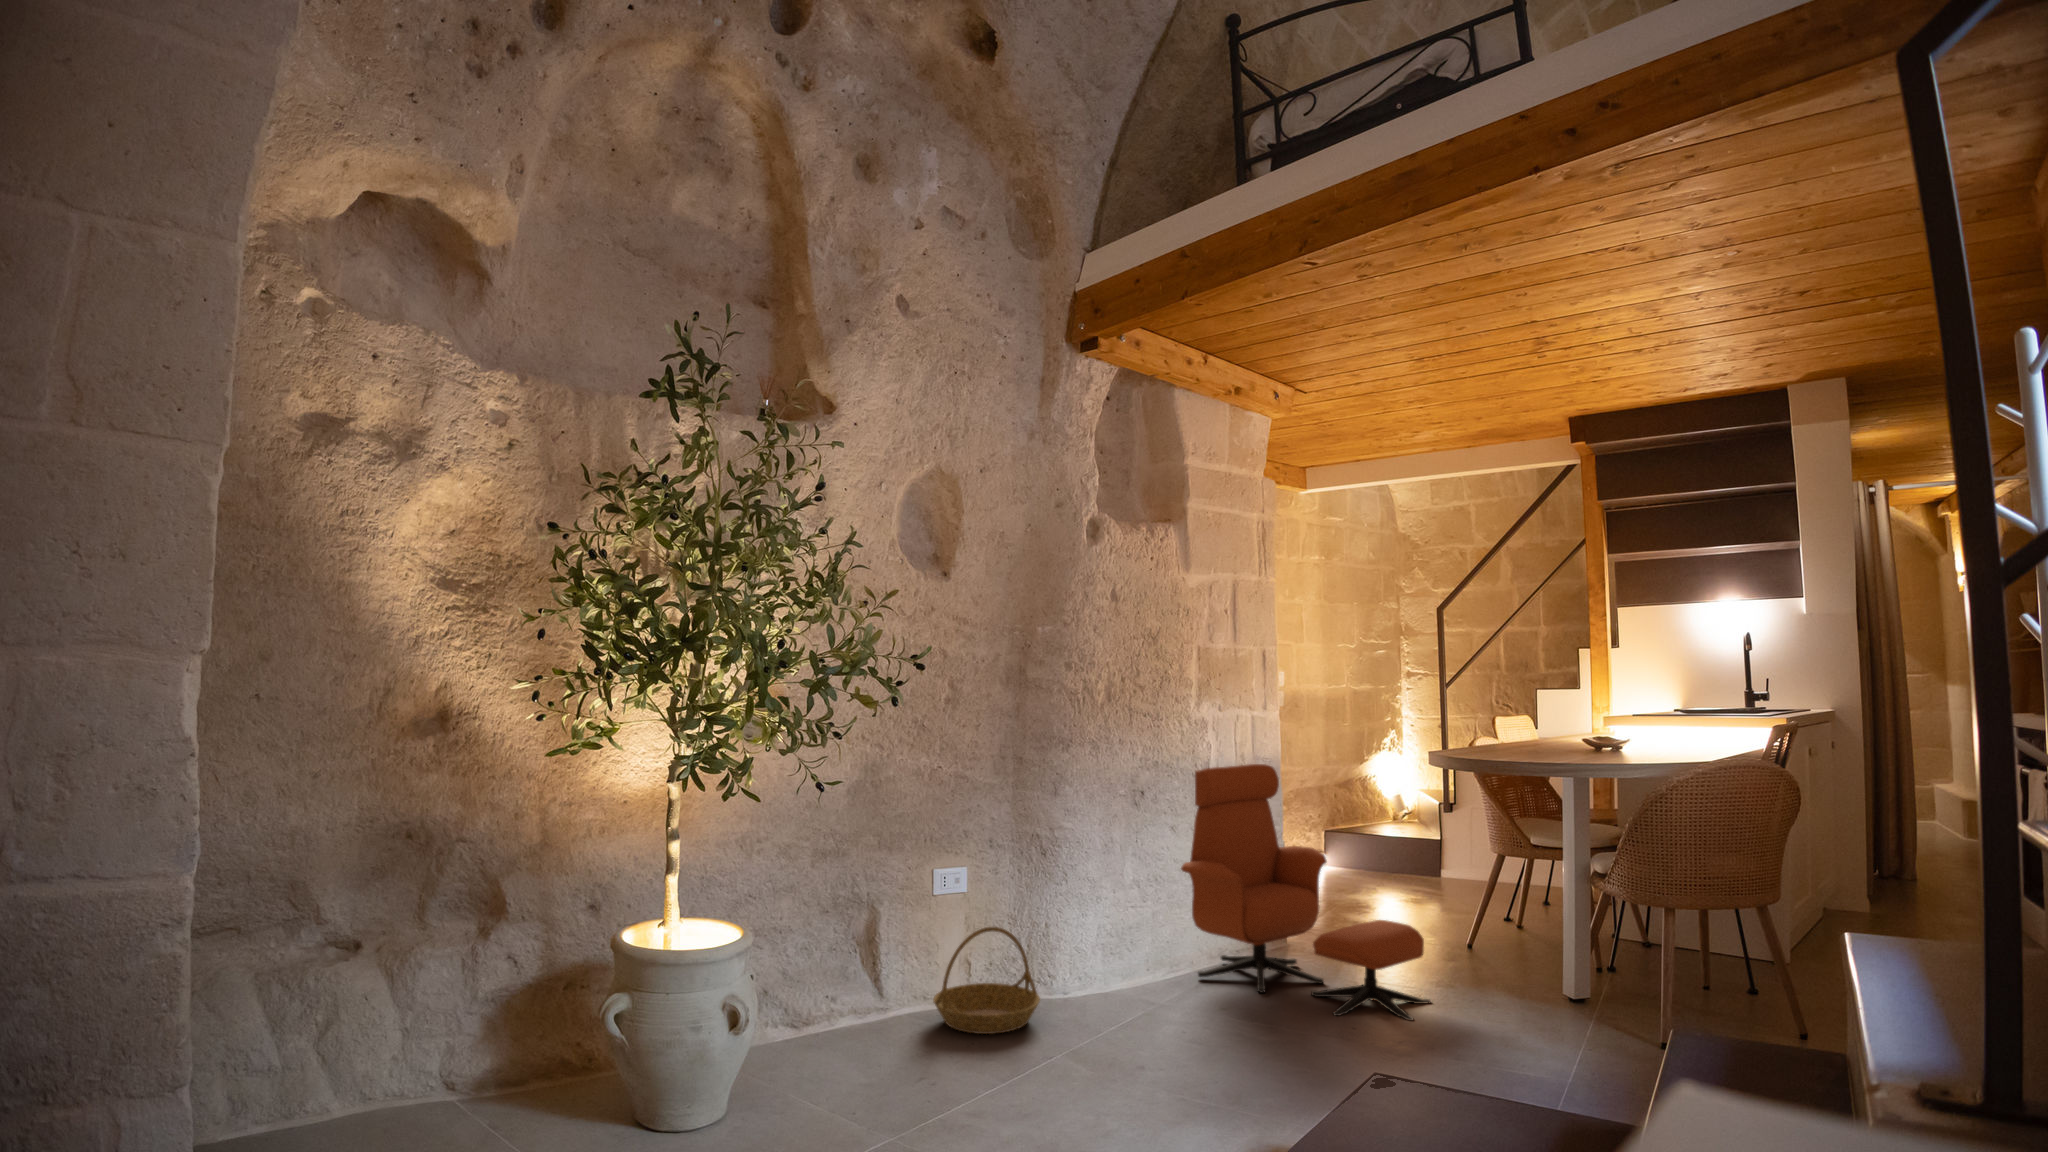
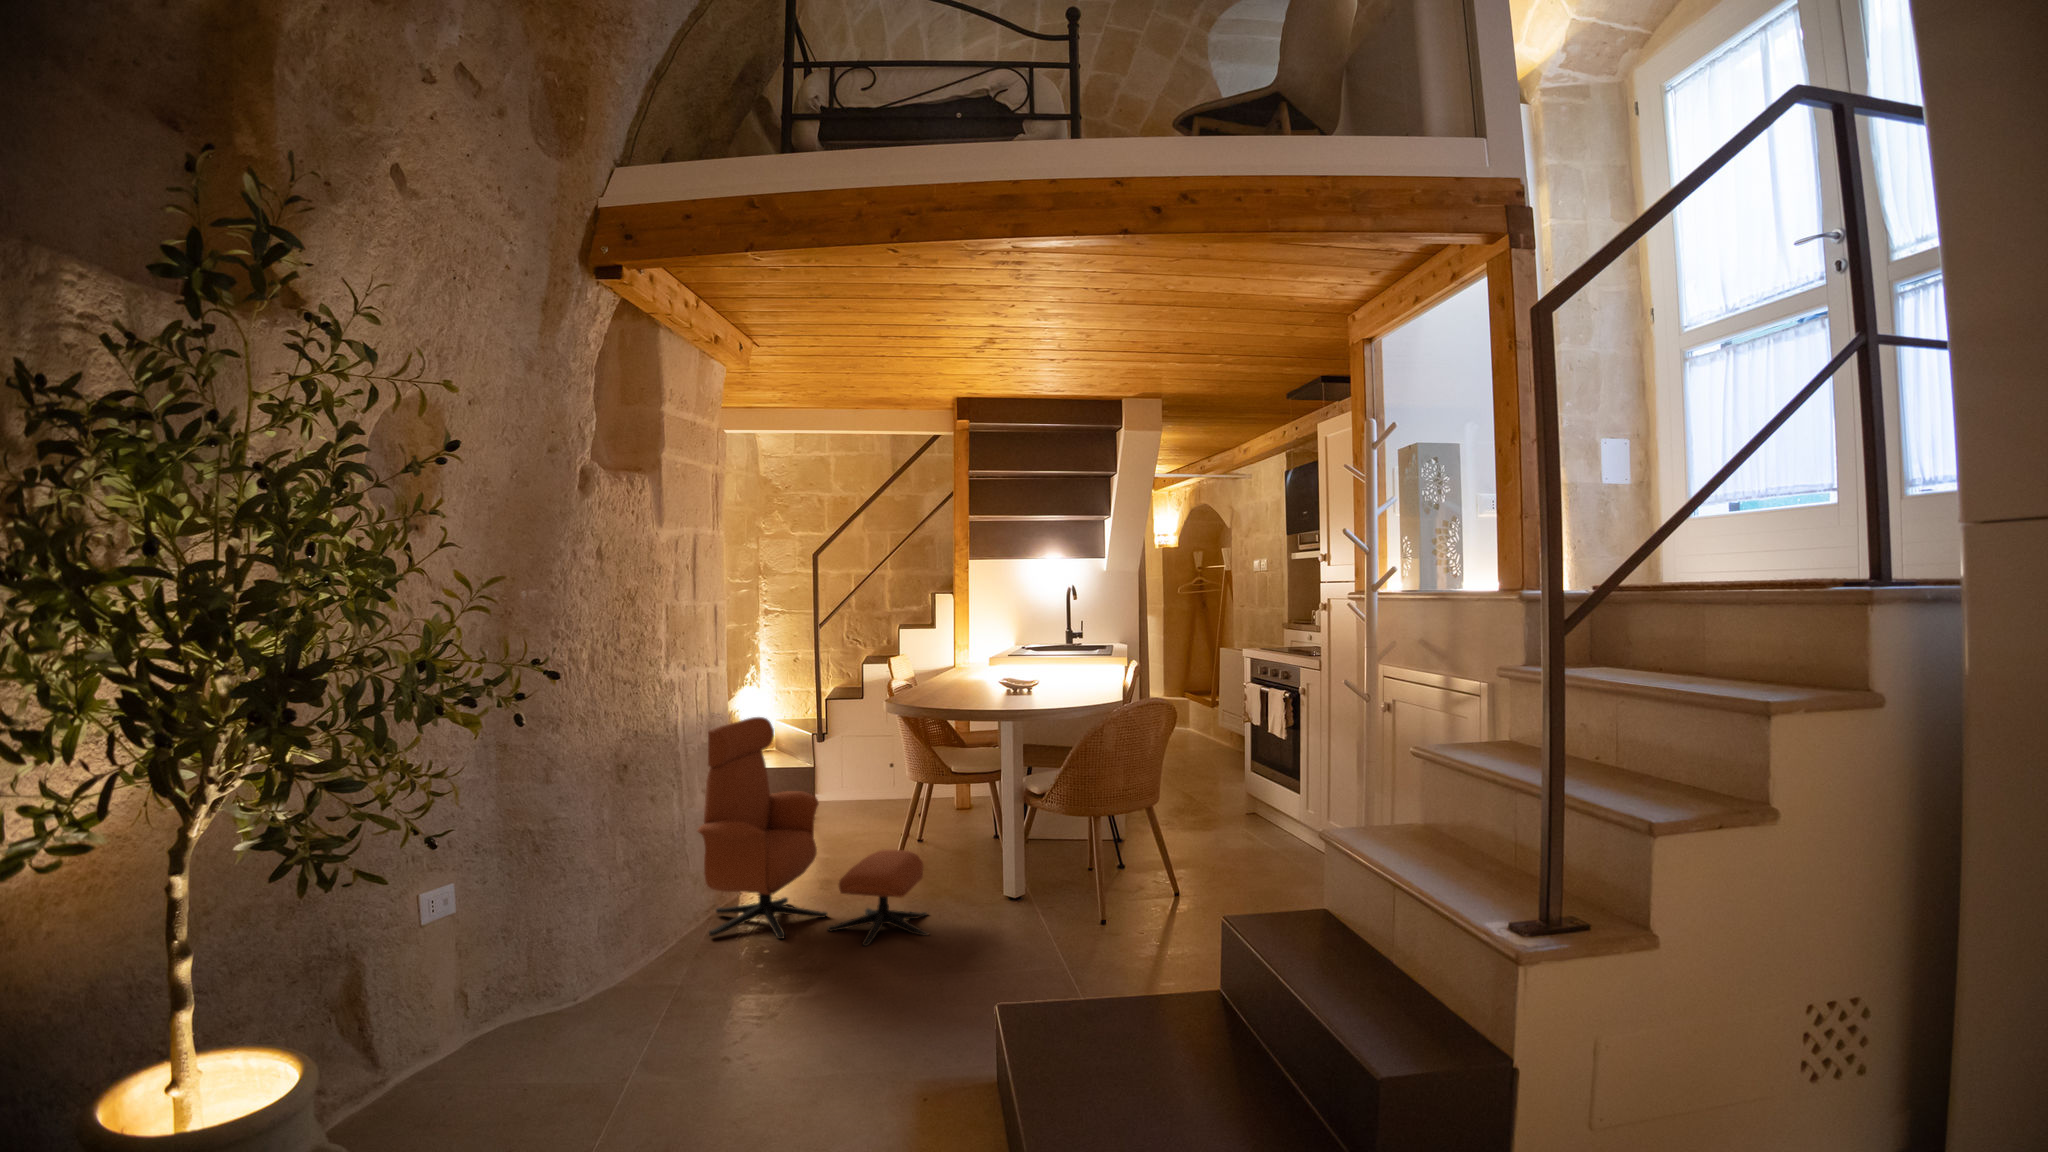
basket: present [933,927,1040,1034] -> none [447,937,586,1069]

